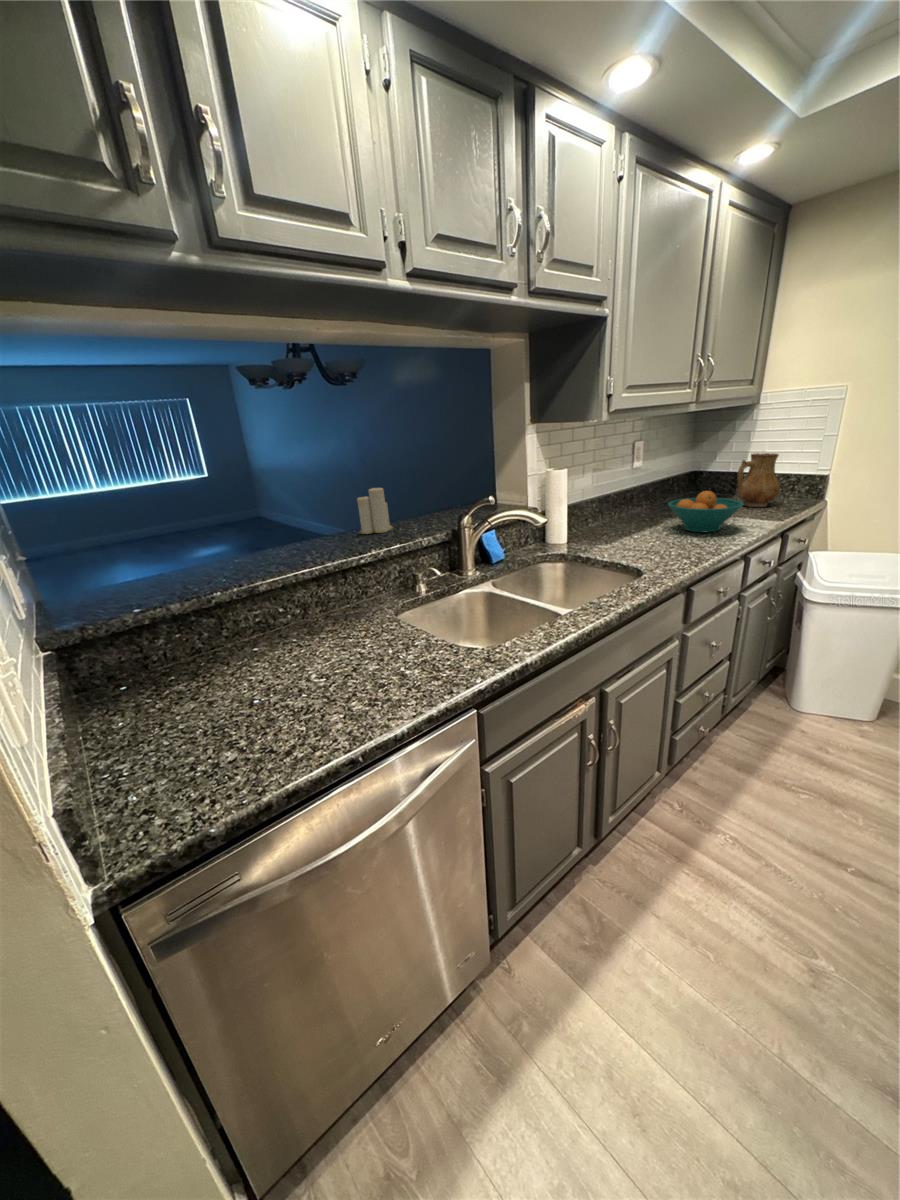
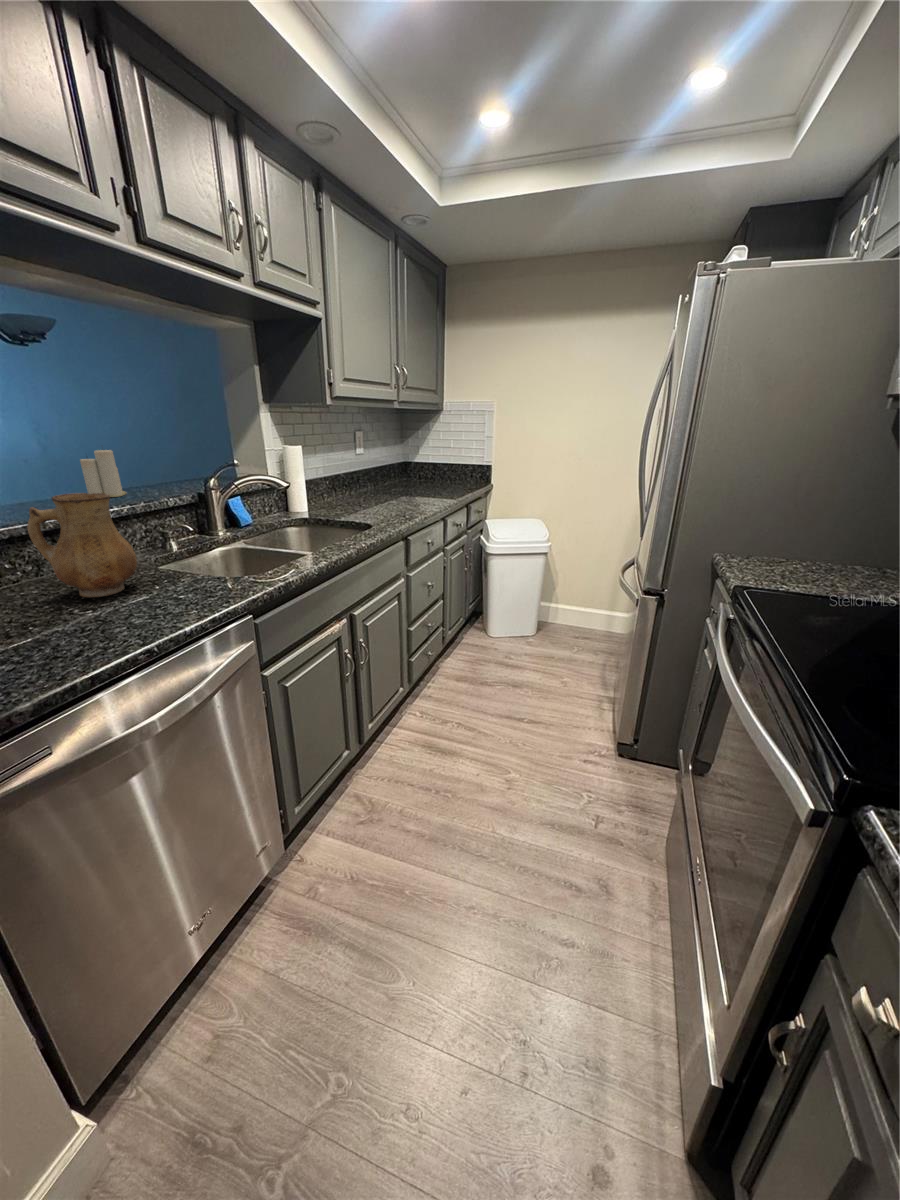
ceramic pitcher: present [737,453,780,507] -> present [27,493,137,597]
fruit bowl: present [668,491,744,533] -> none [387,471,439,503]

